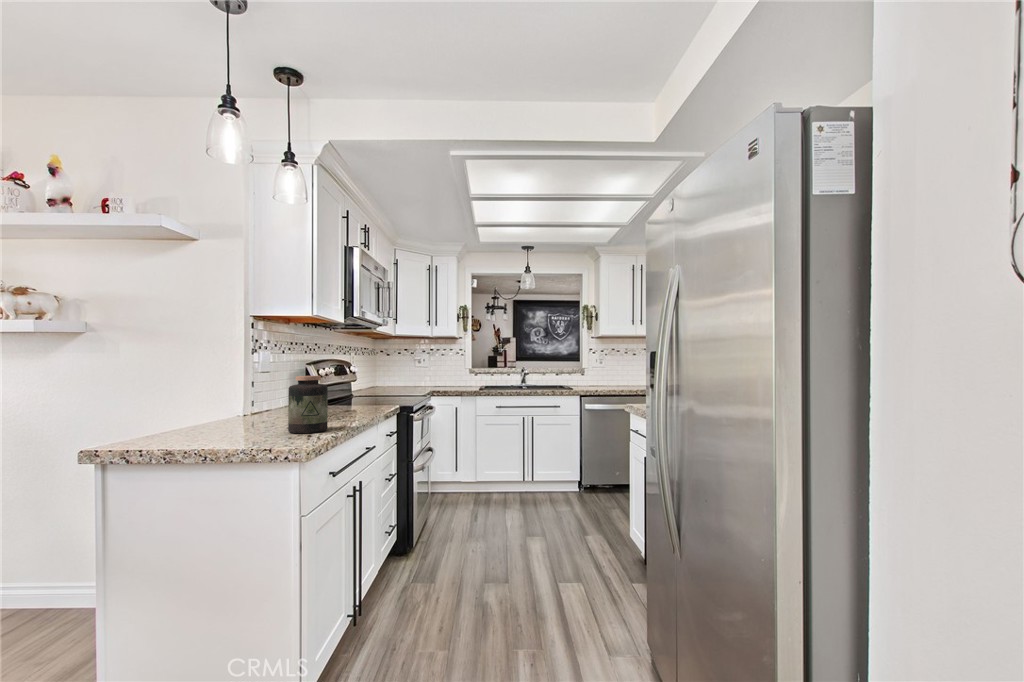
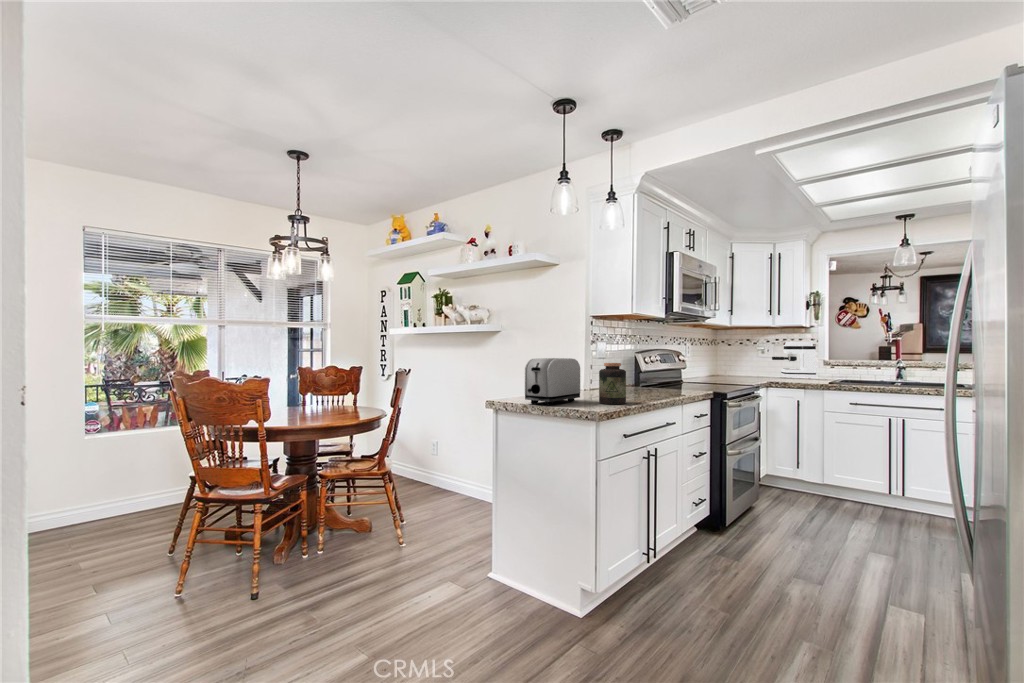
coffee maker: none [426,352,464,386] -> present [772,342,816,378]
toaster: none [163,371,257,447] -> present [525,358,580,405]

